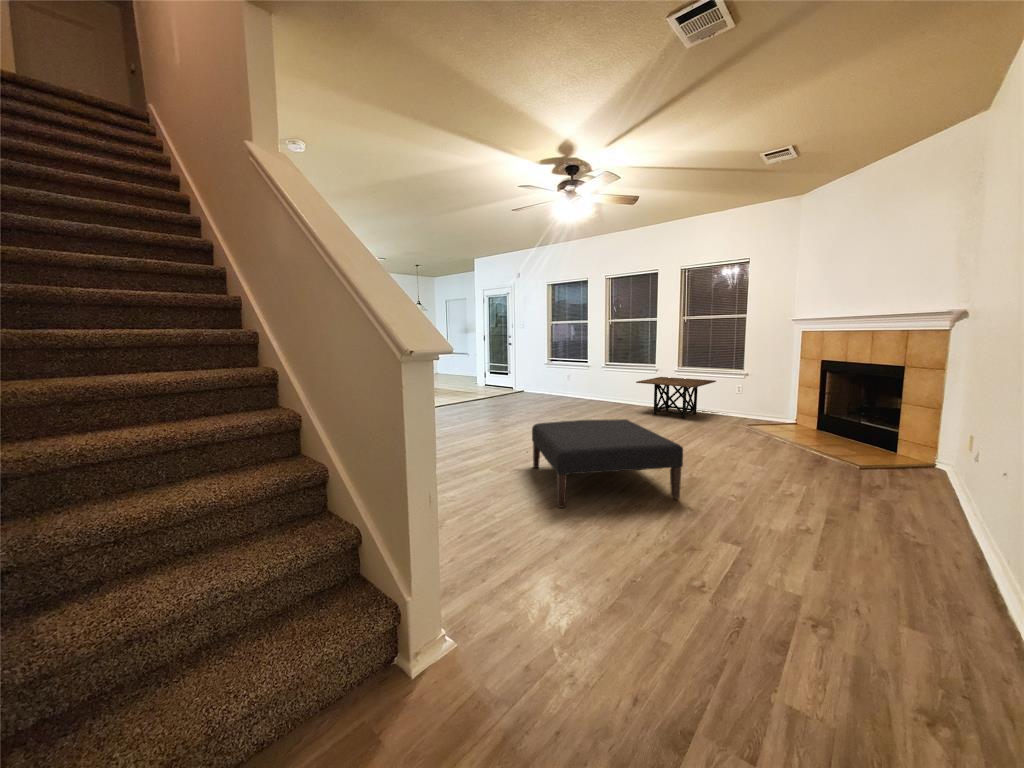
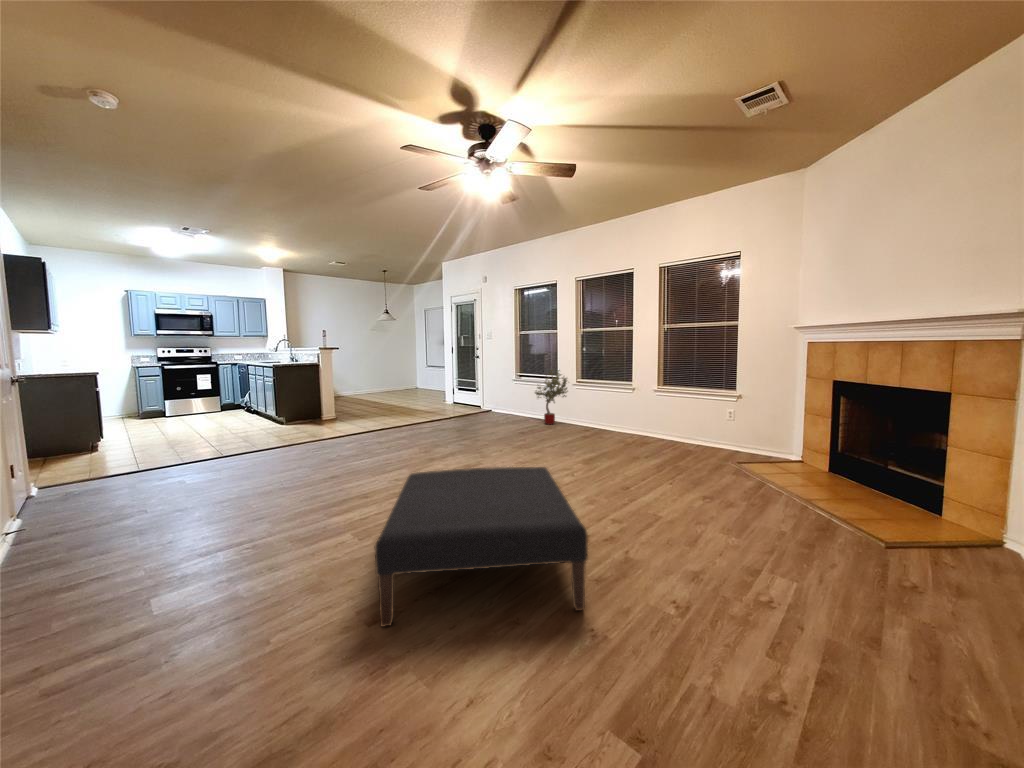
potted tree: none [568,354,601,401] -> present [535,370,568,425]
side table: present [636,377,716,419] -> none [601,398,702,452]

